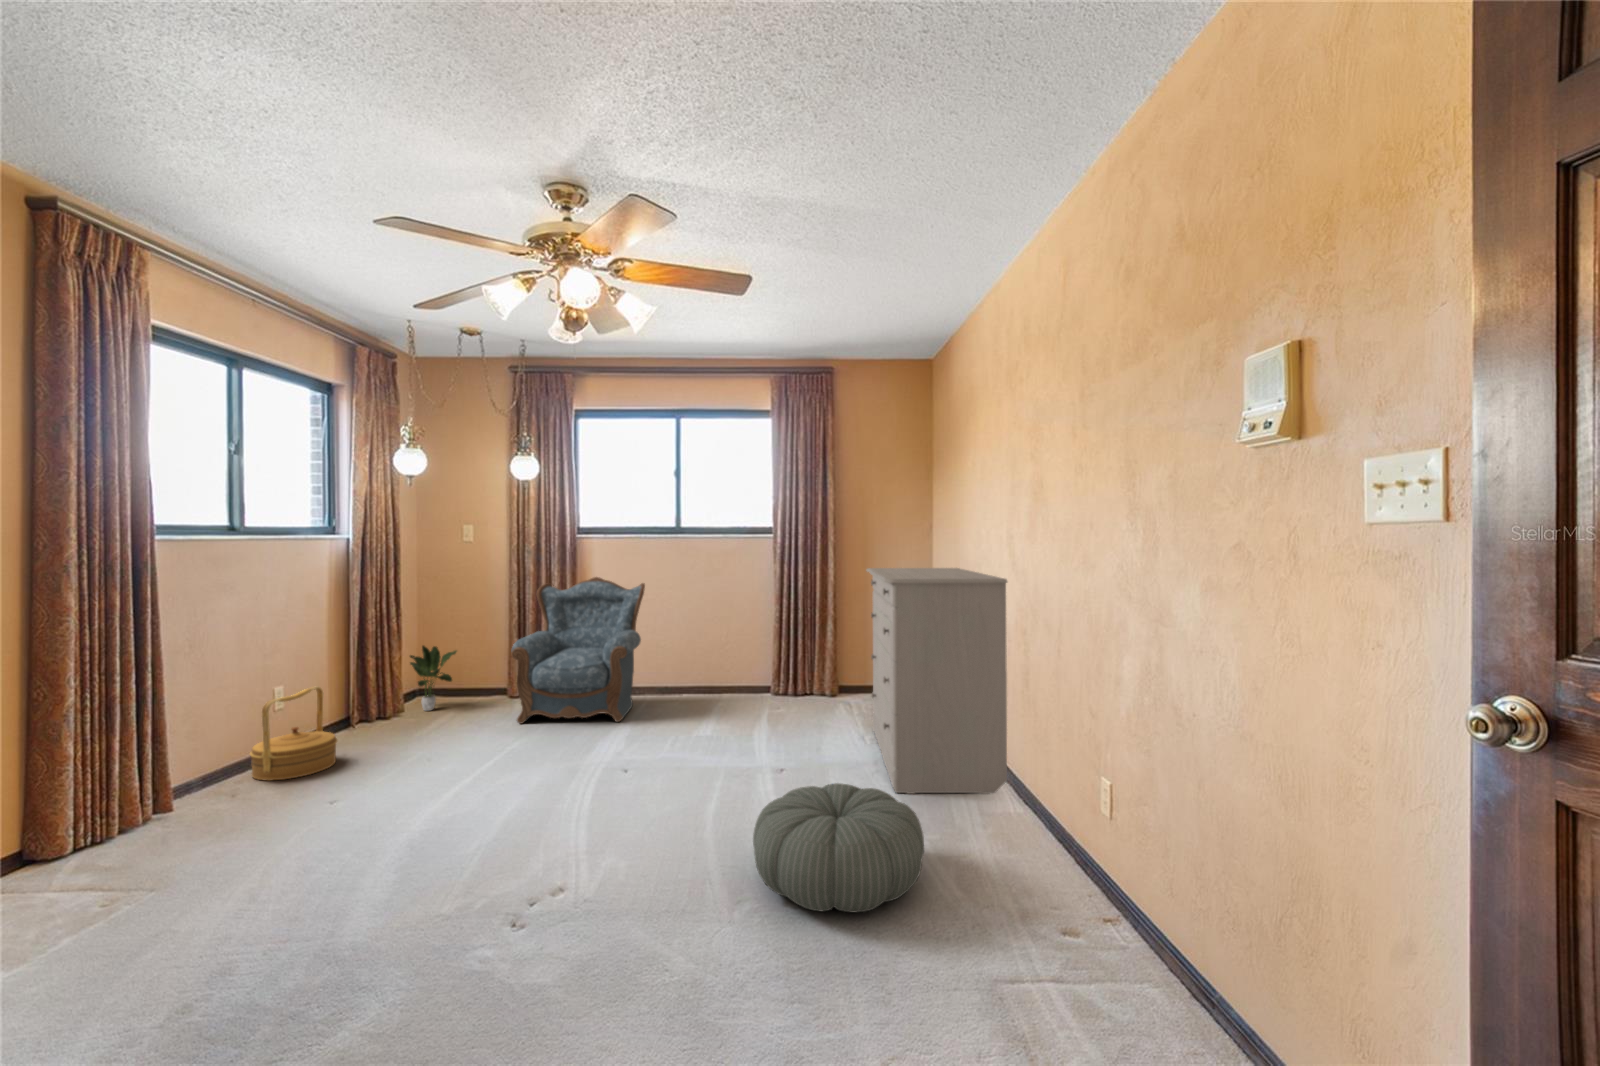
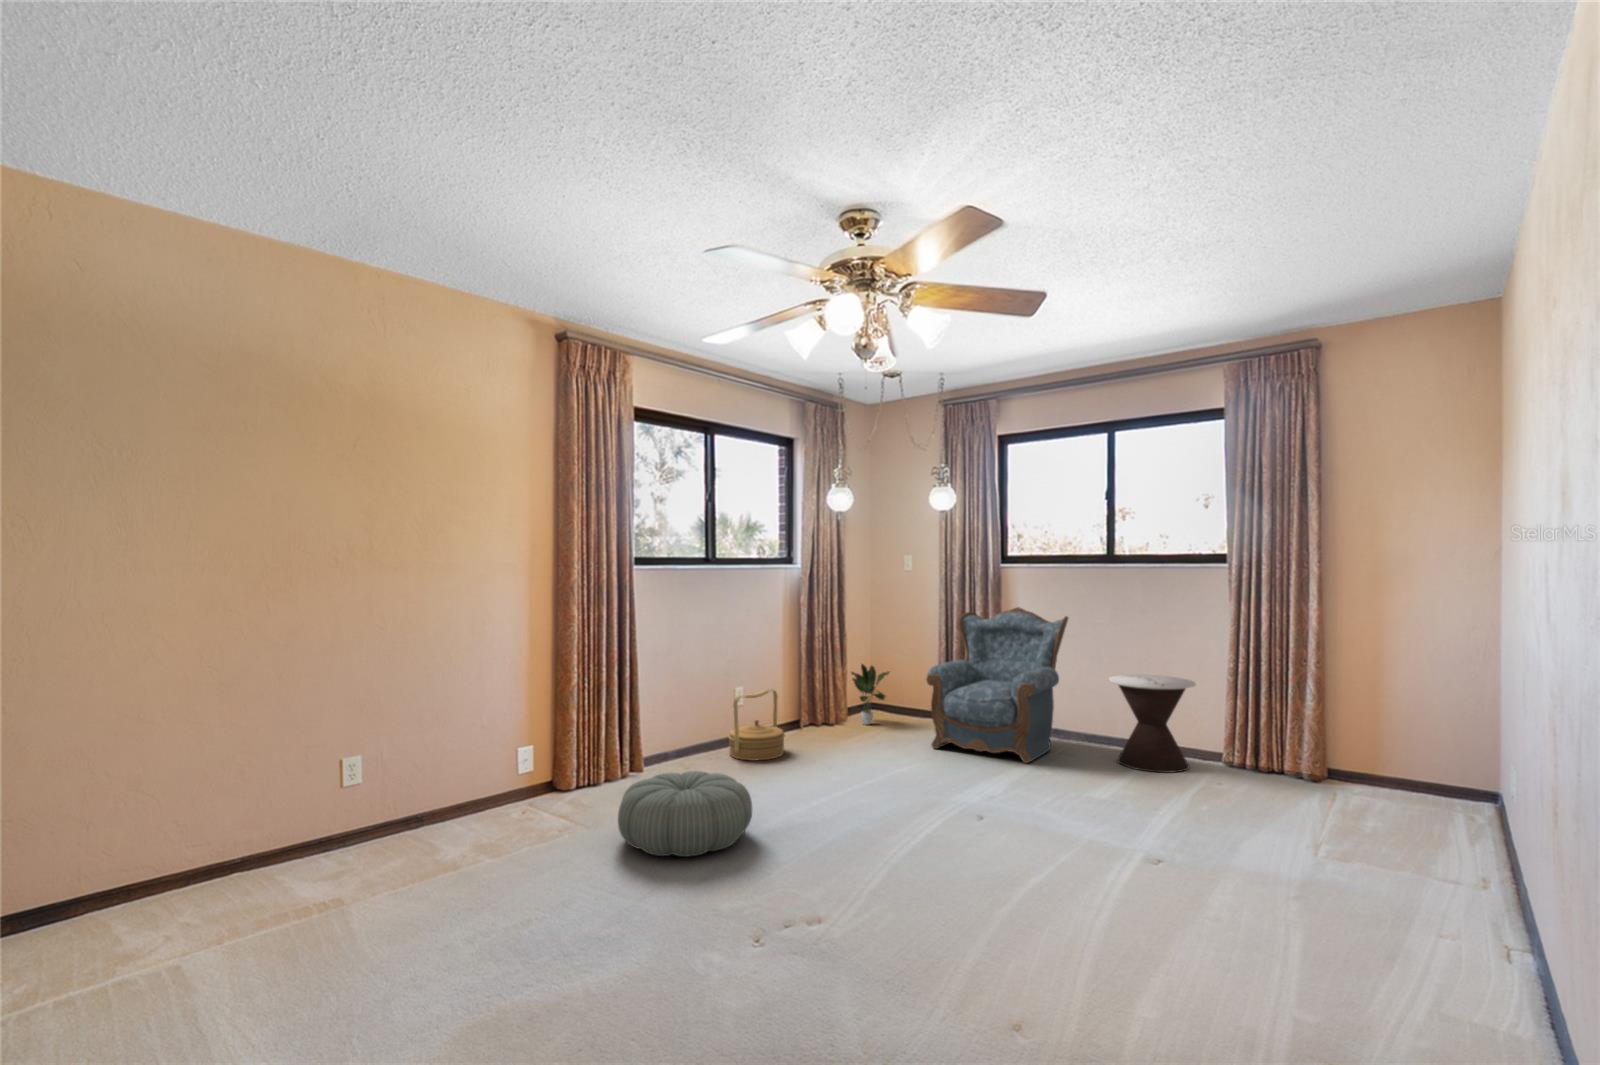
dresser: present [866,568,1007,794] -> none [1287,613,1492,942]
side table: none [685,629,753,711] -> present [1109,675,1196,773]
pouf: present [753,783,924,912] -> present [618,771,752,857]

